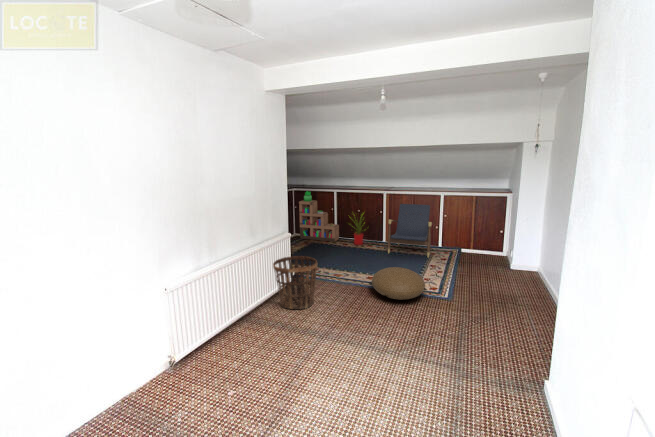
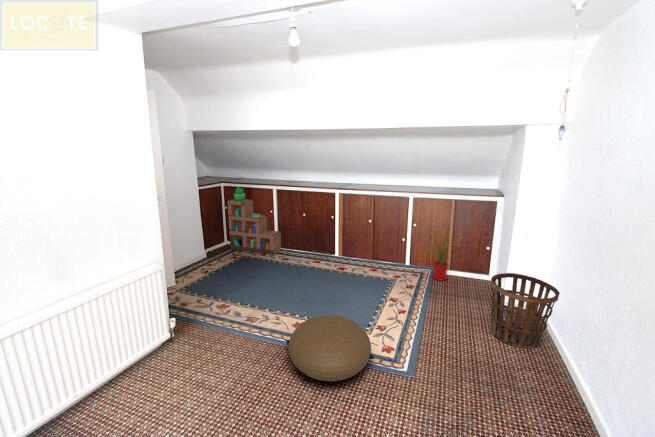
lounge chair: present [388,204,432,258] -> none [337,207,397,284]
house plant: present [350,214,363,245] -> present [430,232,448,281]
basket: present [273,256,317,309] -> present [491,273,560,348]

